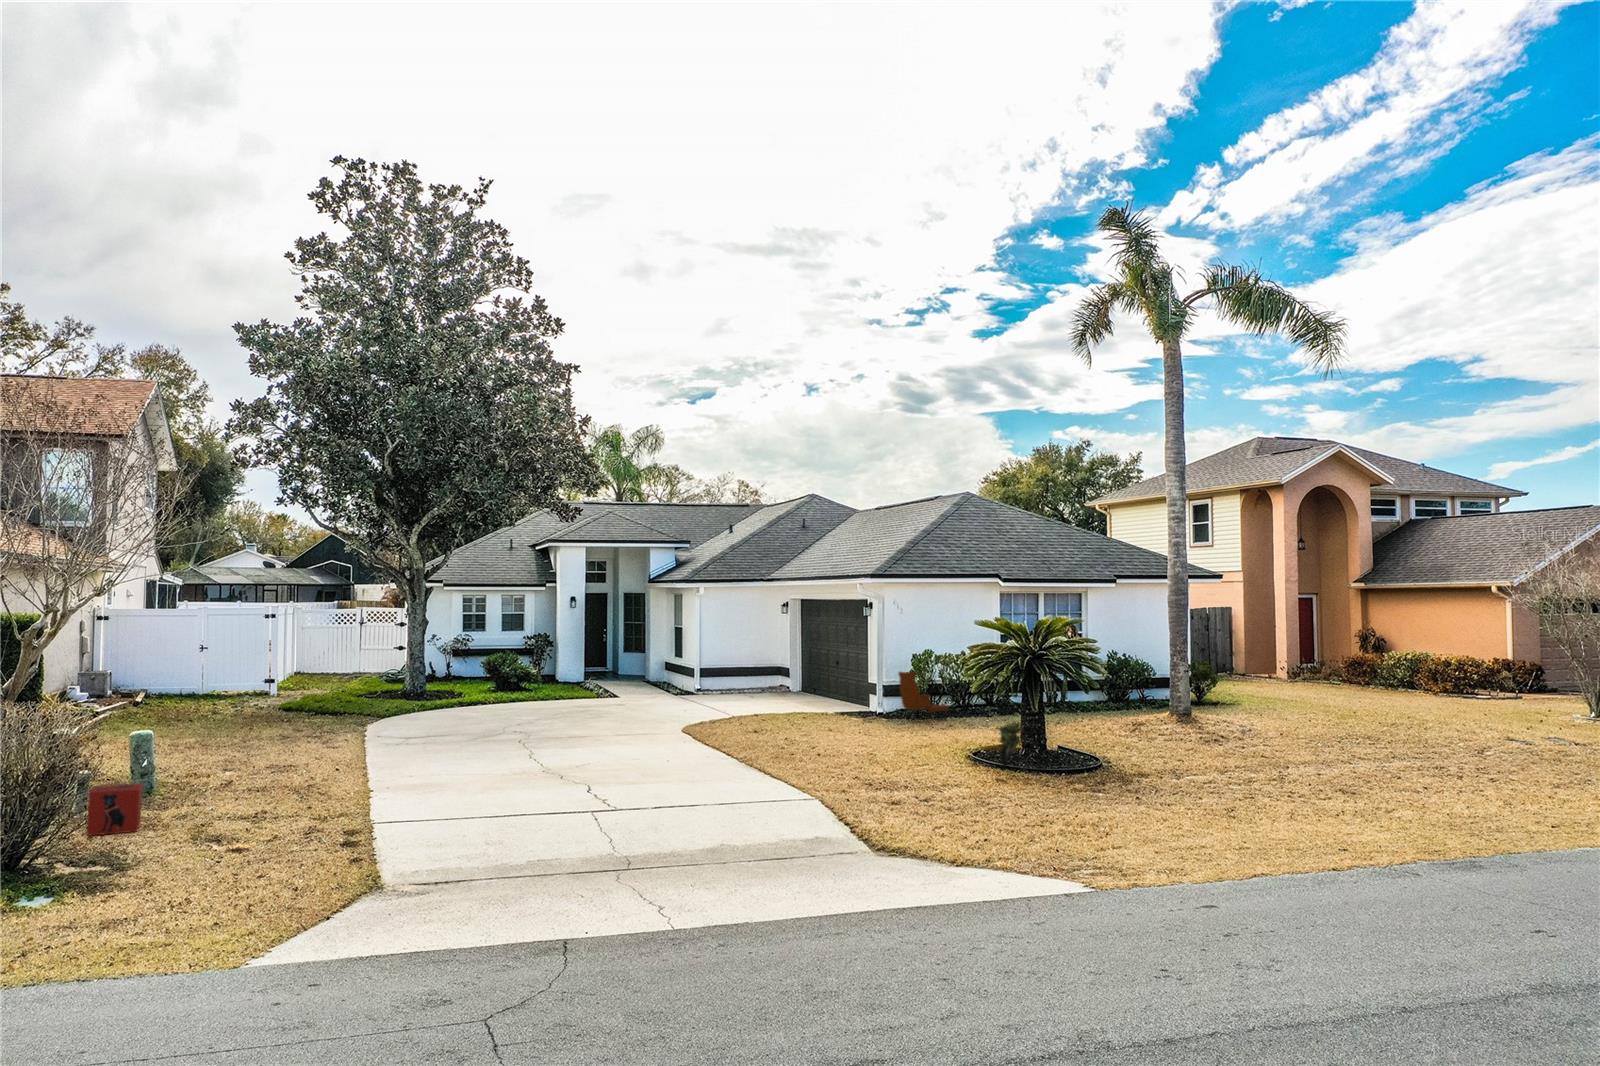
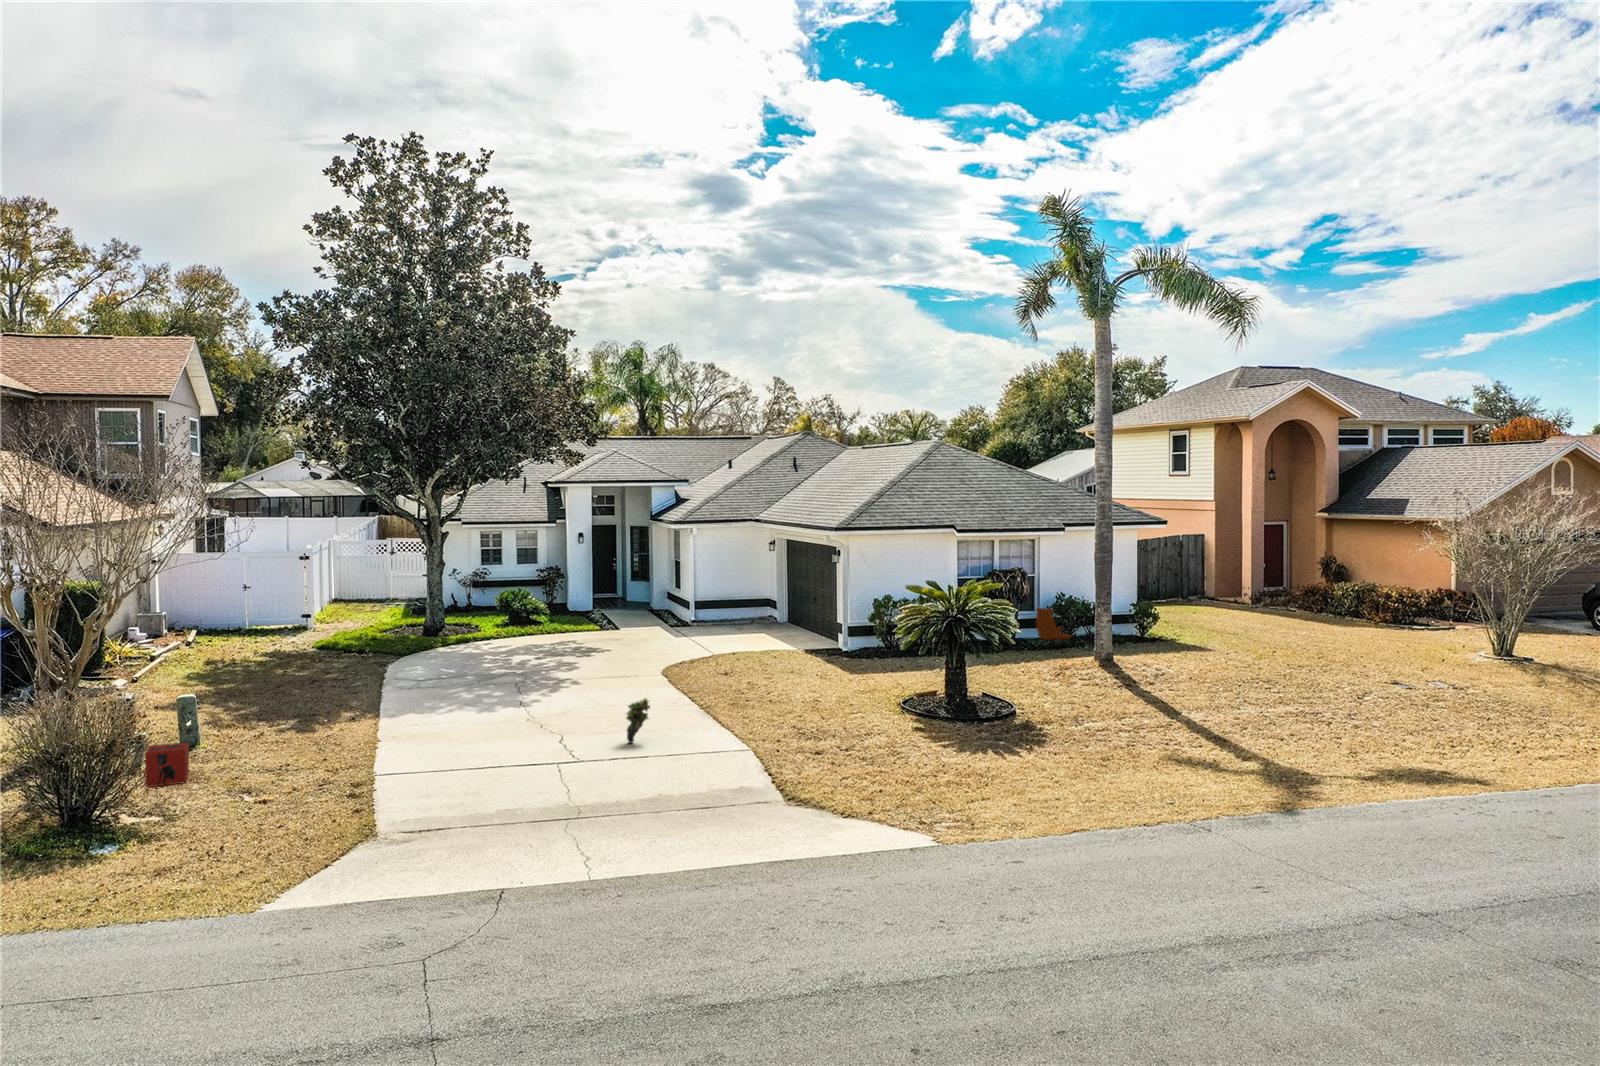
lounge chair: present [899,672,949,721] -> present [1036,608,1072,650]
potted plant: present [998,722,1022,767] -> present [627,699,650,744]

